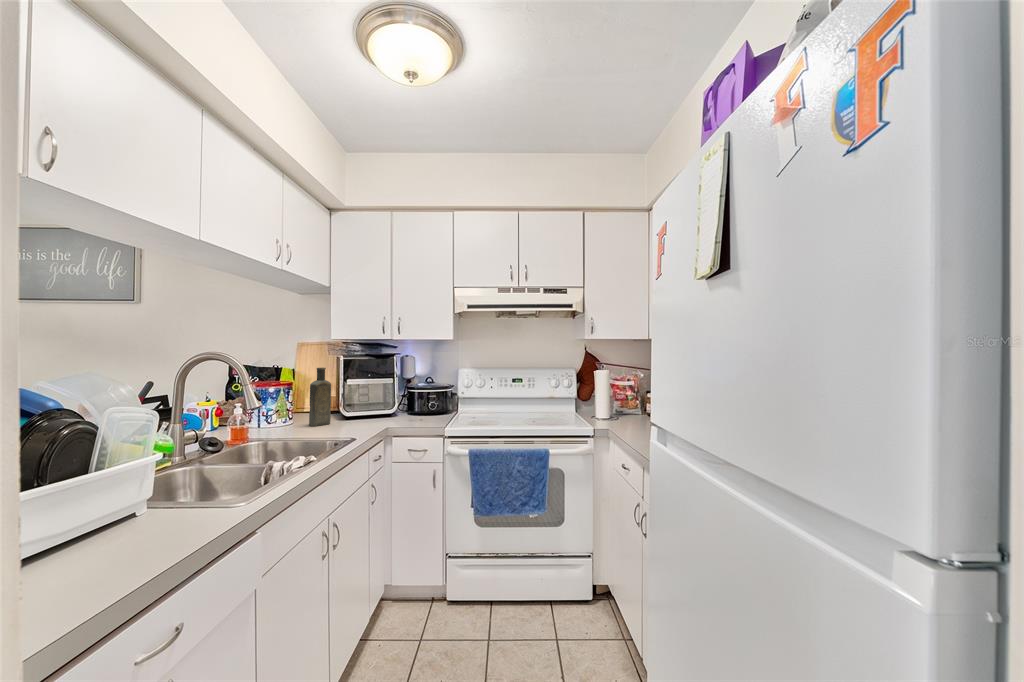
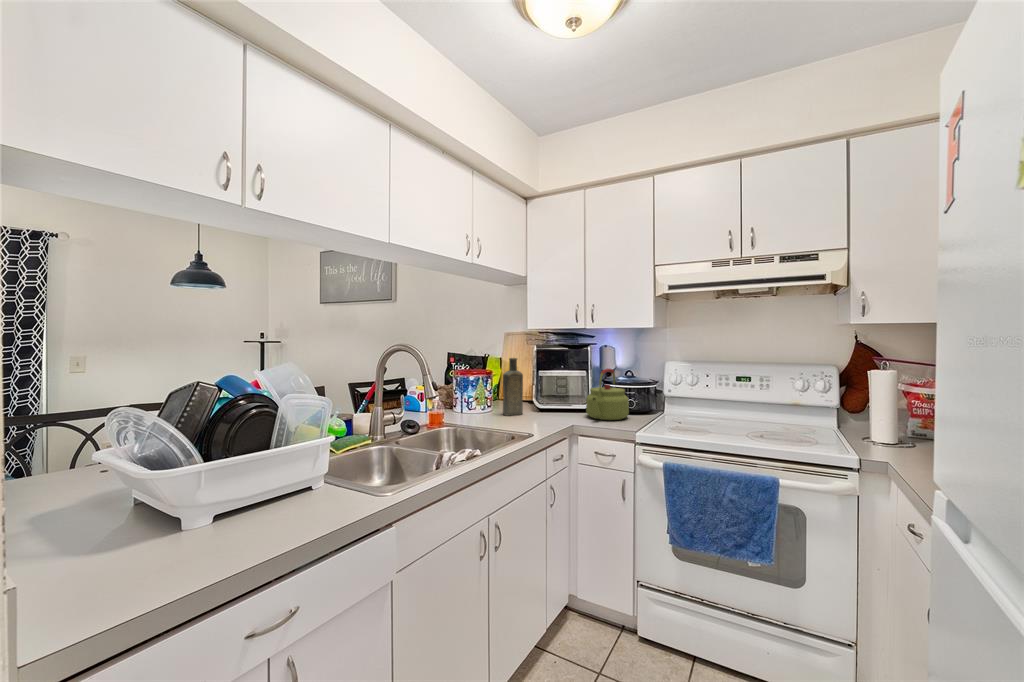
kettle: none [395,375,433,421] -> present [586,368,629,420]

